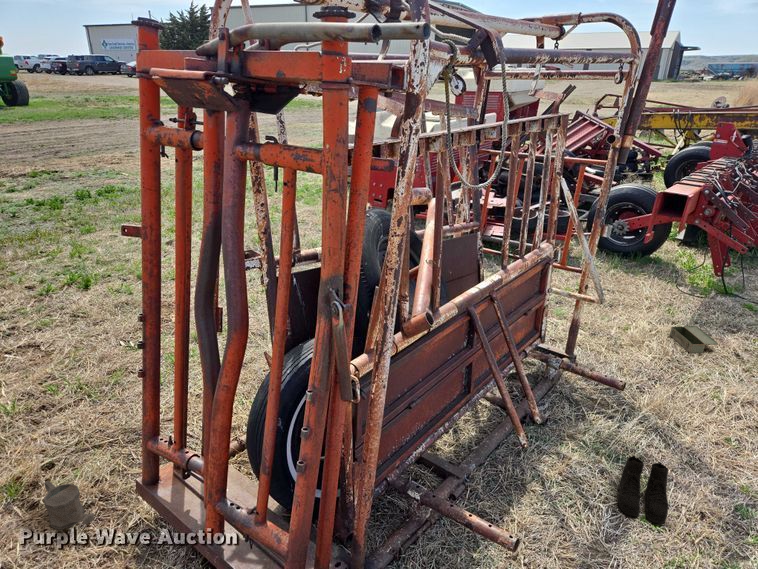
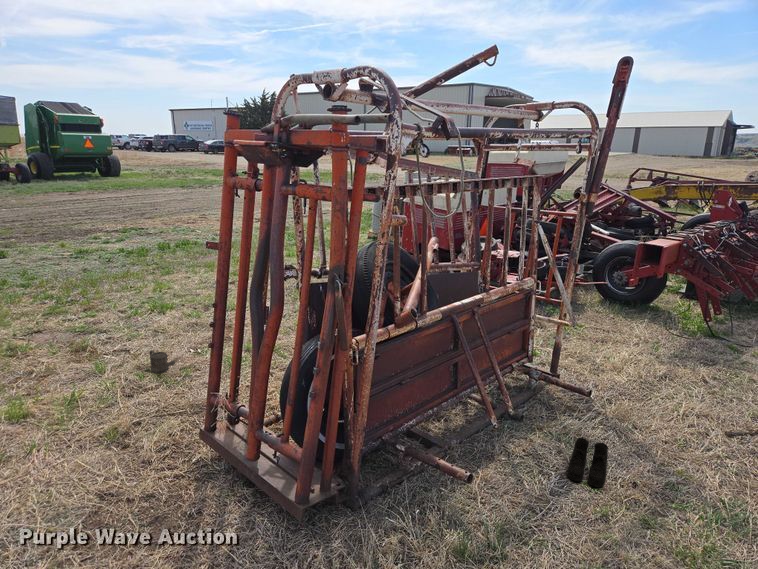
toolbox: present [670,326,718,353] -> none [650,358,689,379]
watering can: present [44,481,94,530] -> present [150,350,175,373]

